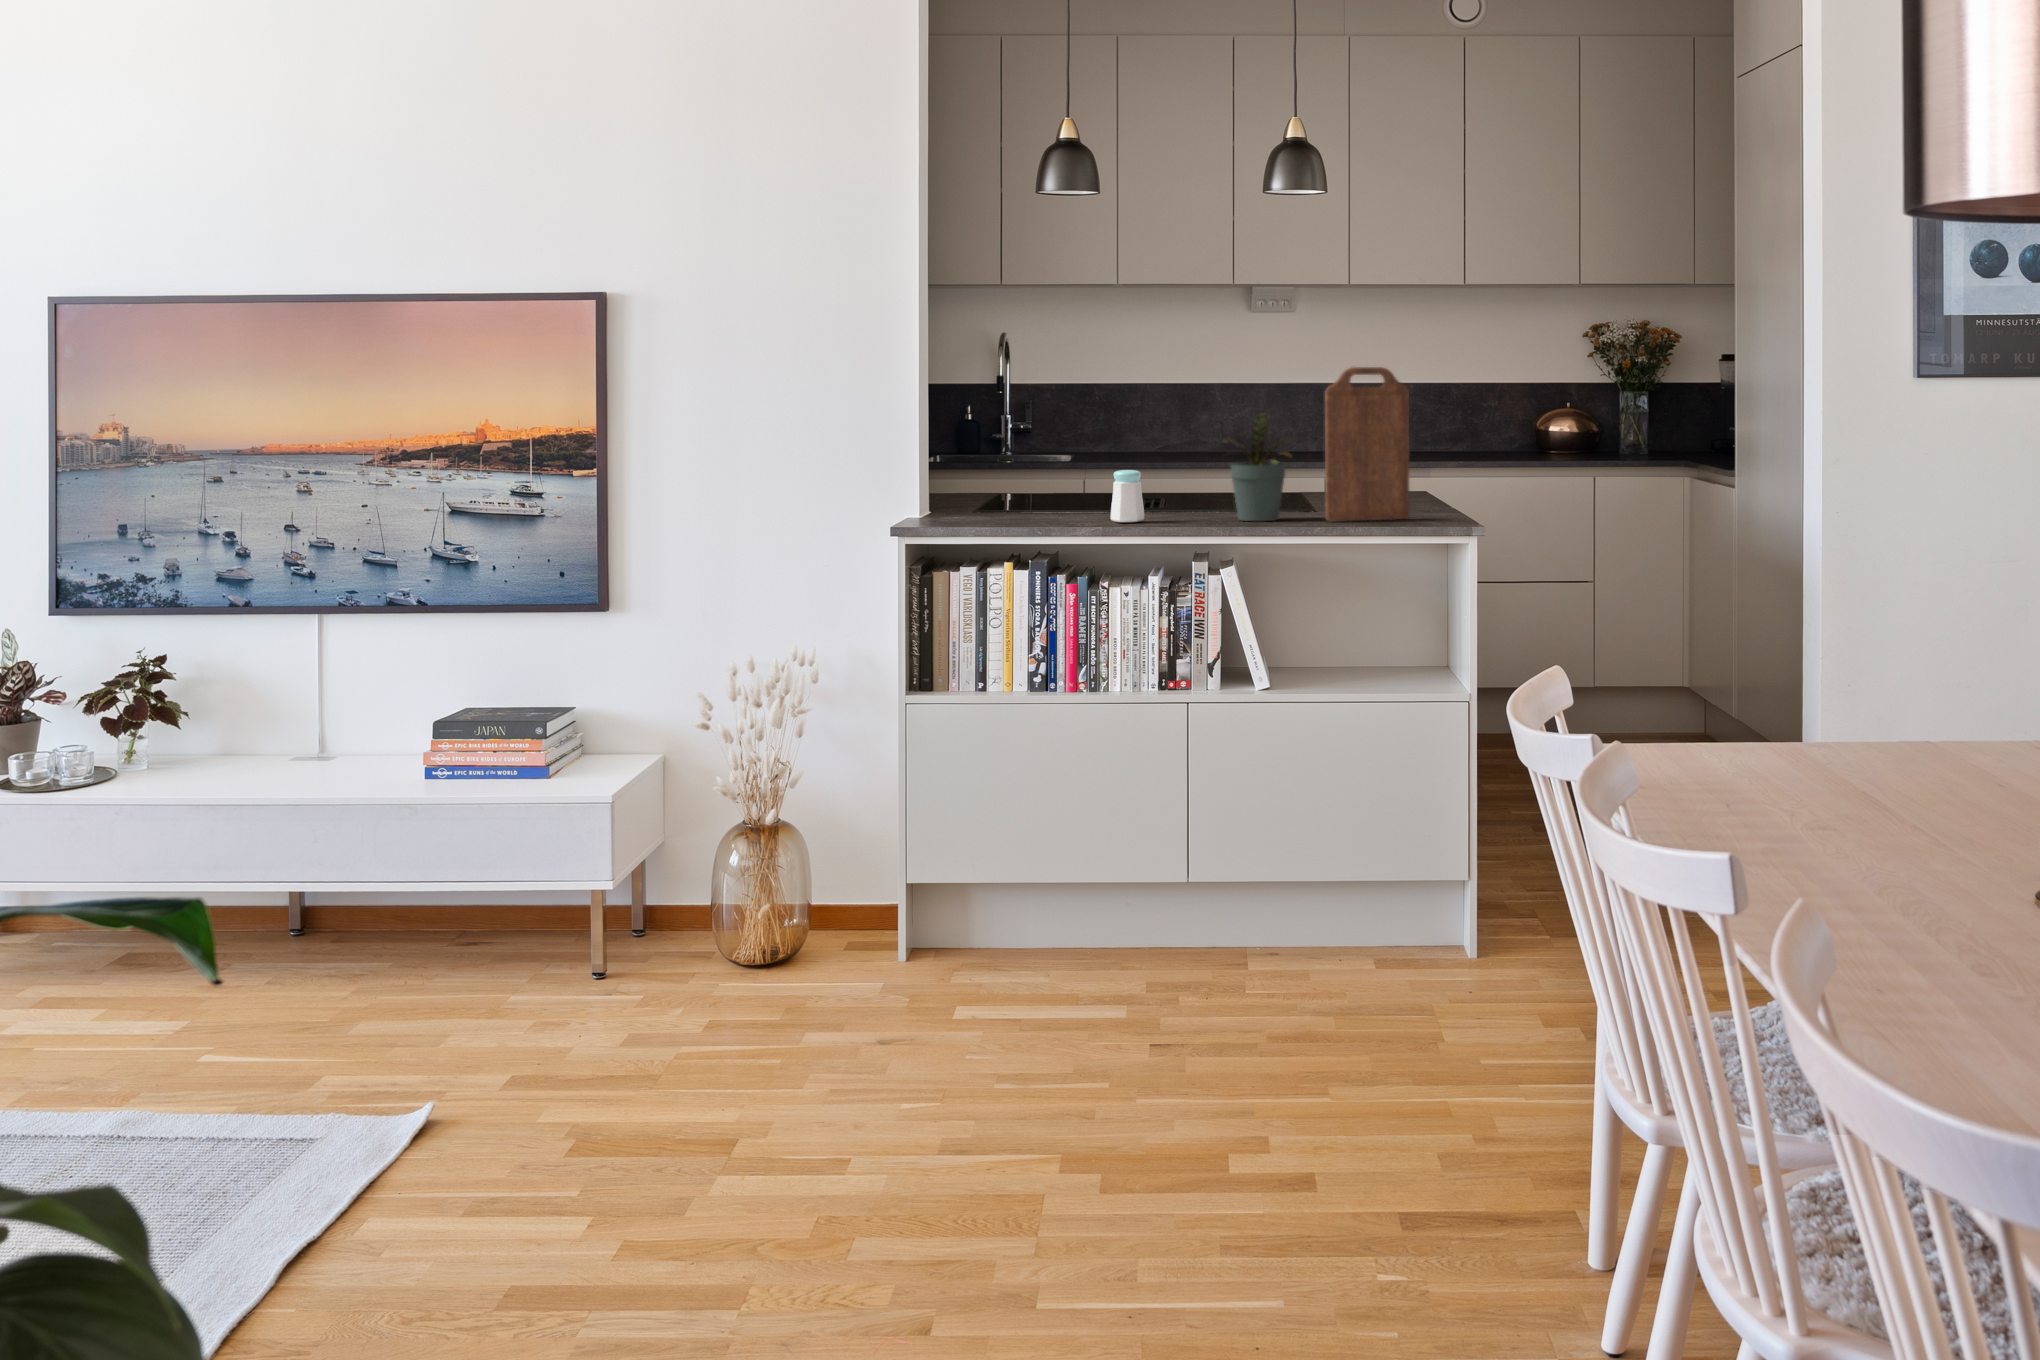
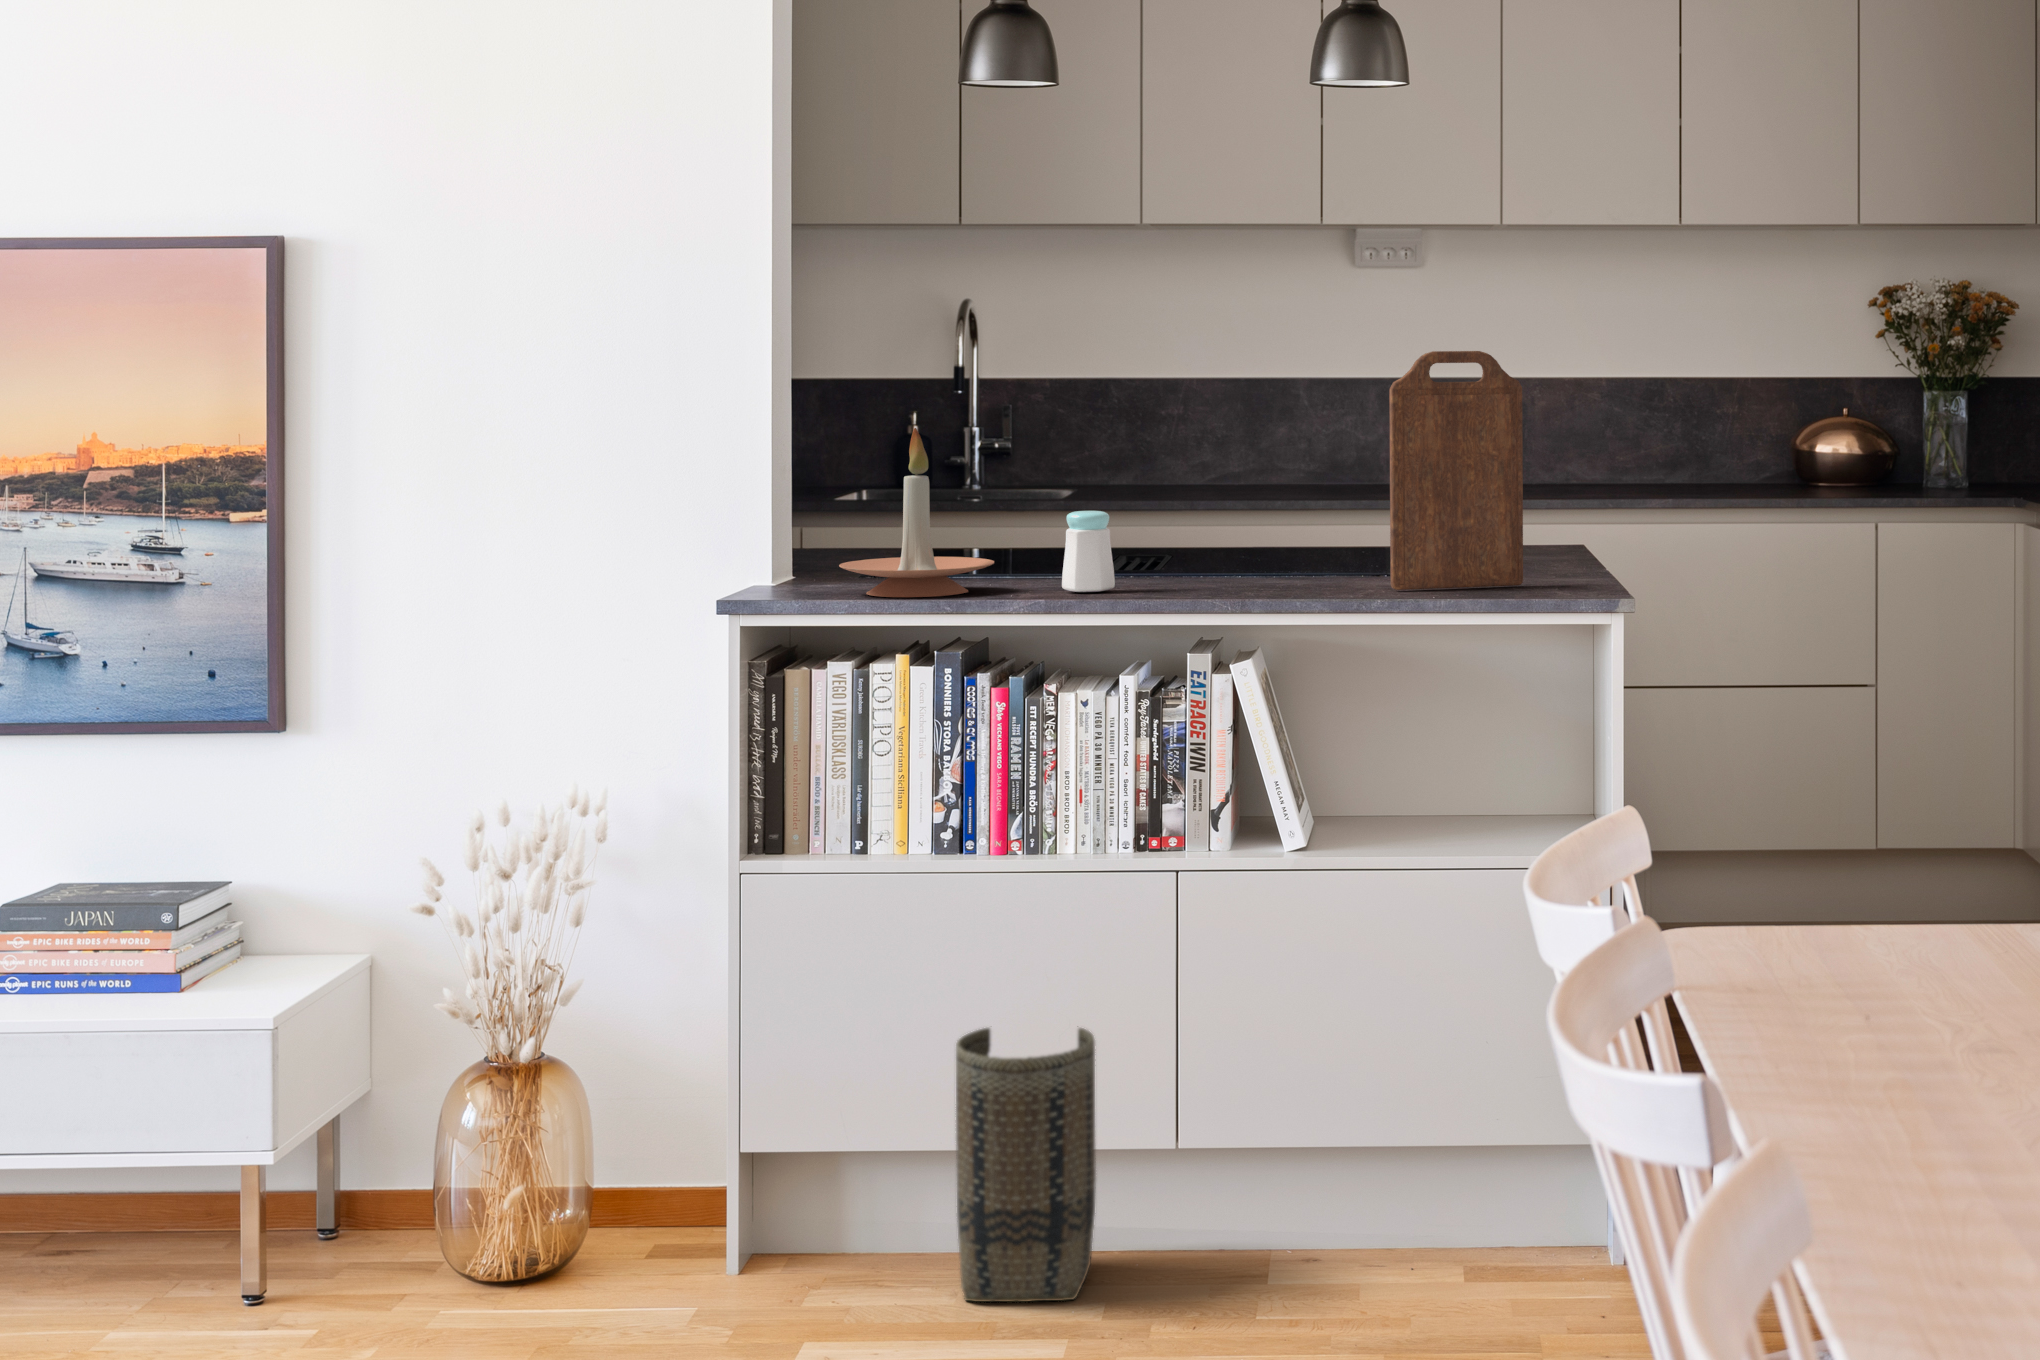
potted plant: present [1218,413,1291,521] -> none [1228,422,1343,590]
candle holder: none [967,416,1065,526] -> present [839,428,994,597]
basket: none [1049,800,1137,980] -> present [956,1028,1096,1302]

